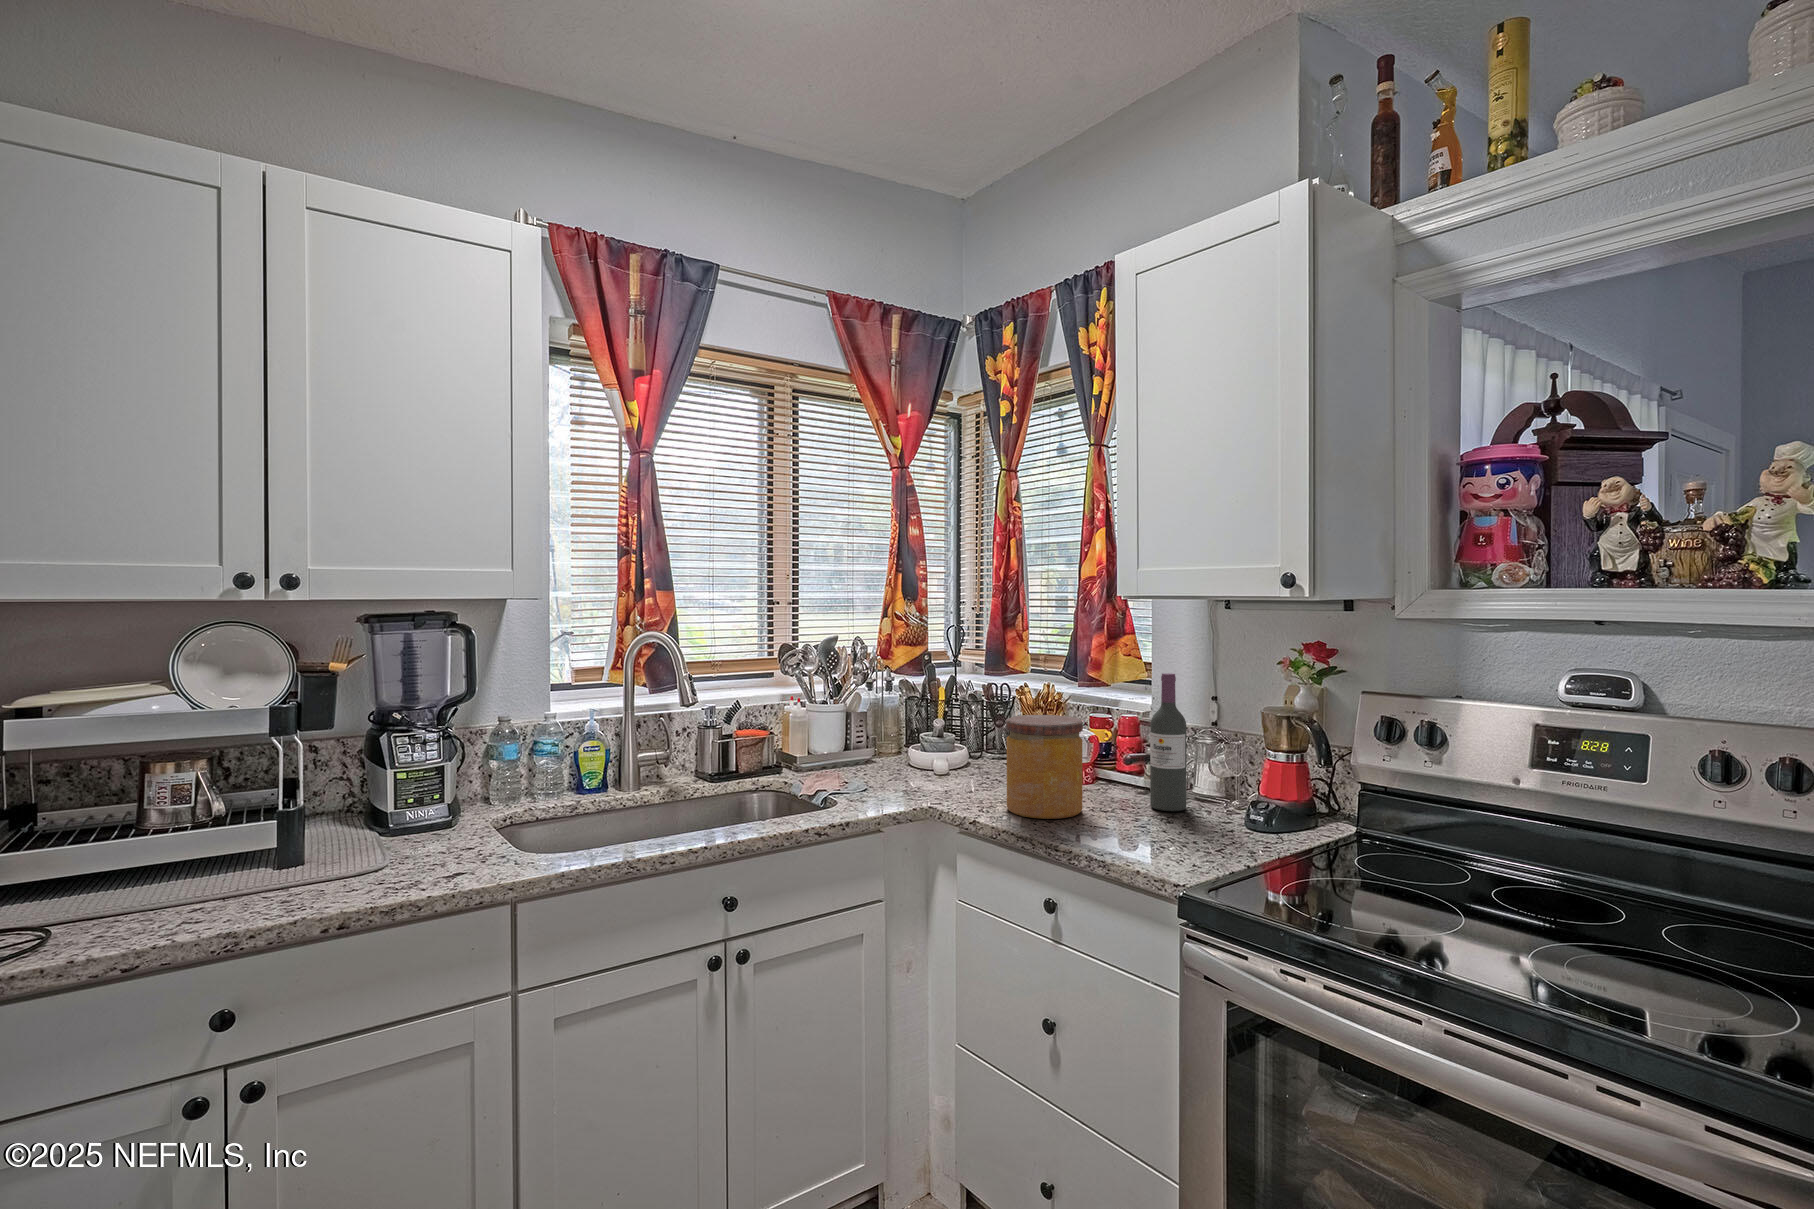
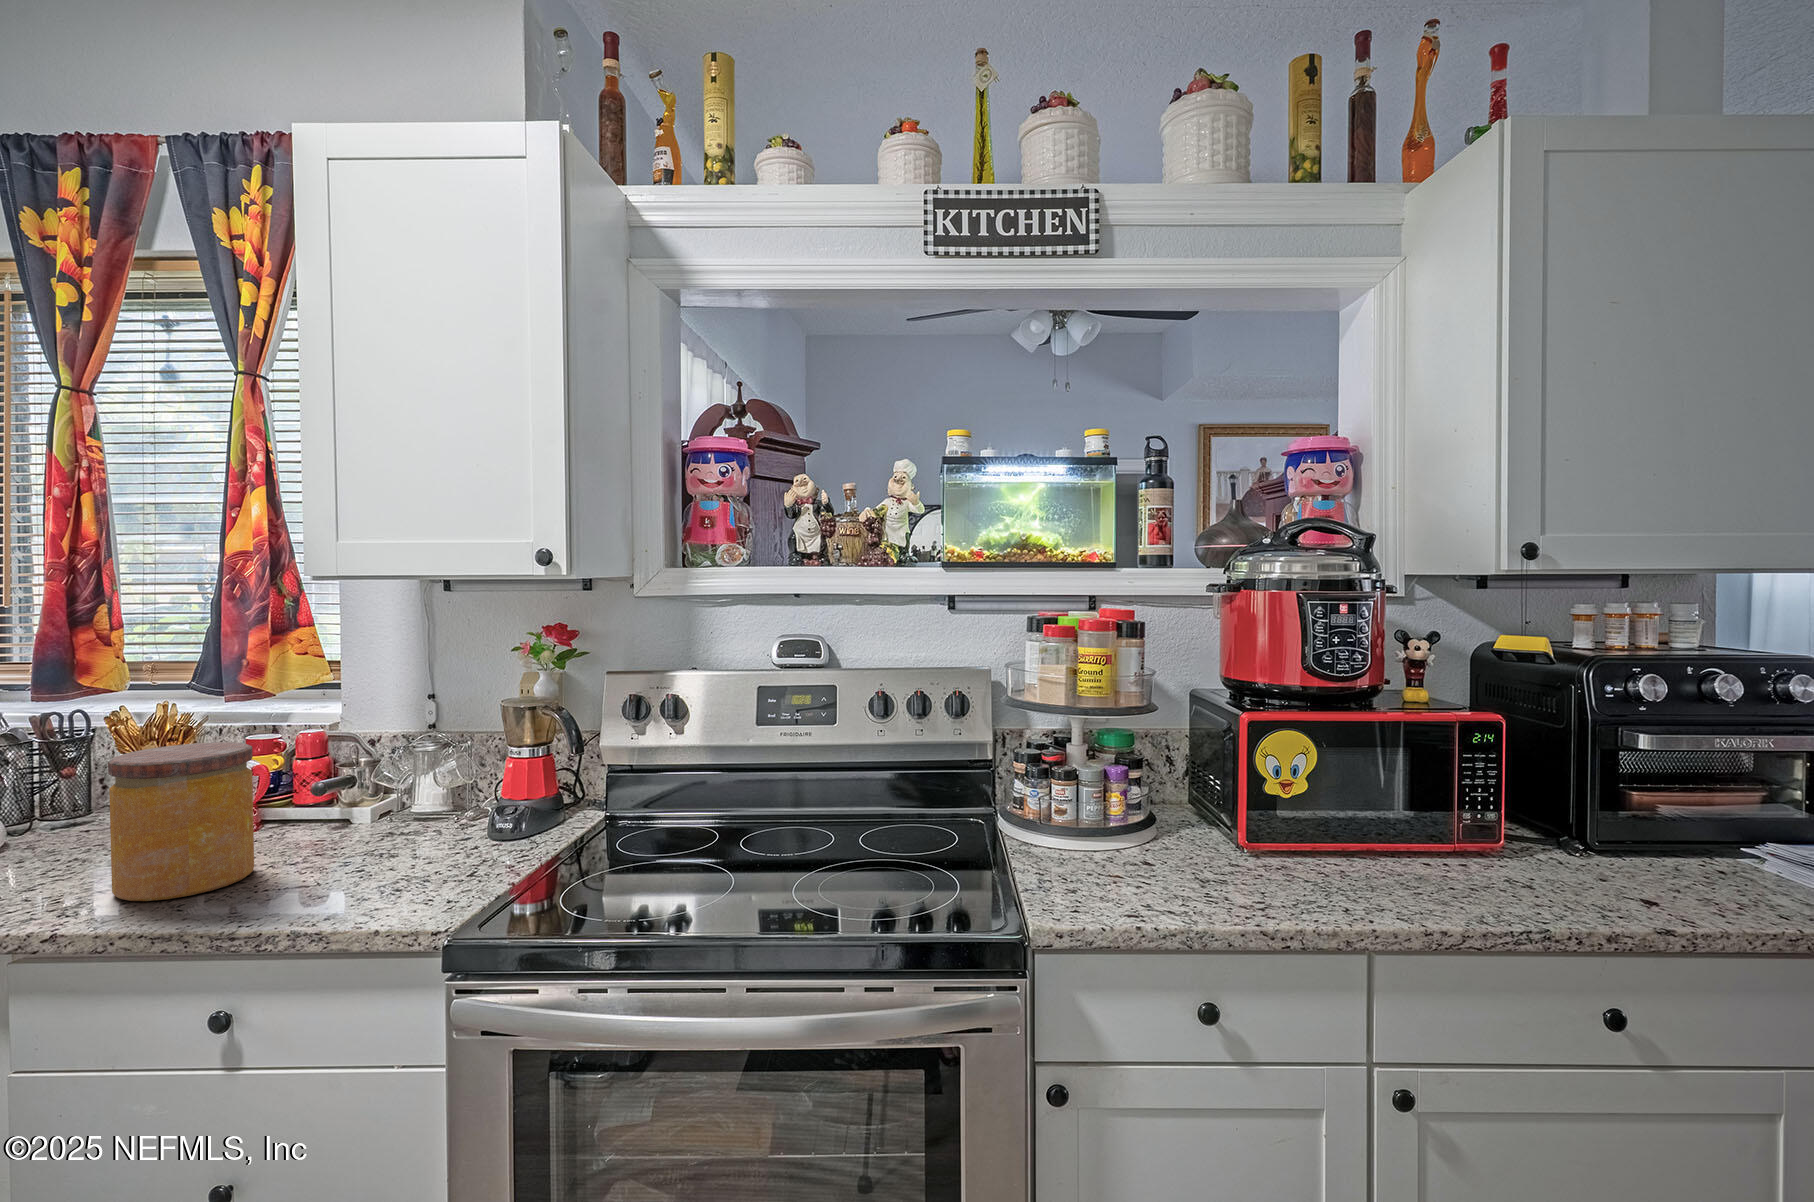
wine bottle: present [1150,673,1187,811] -> none [354,670,406,841]

